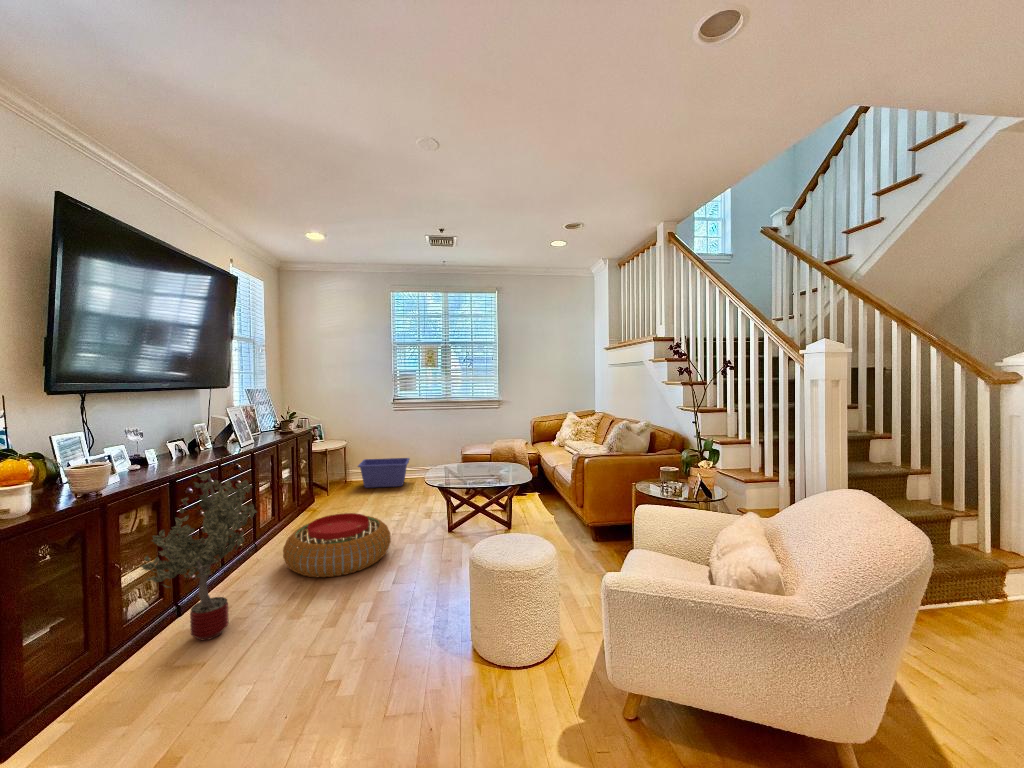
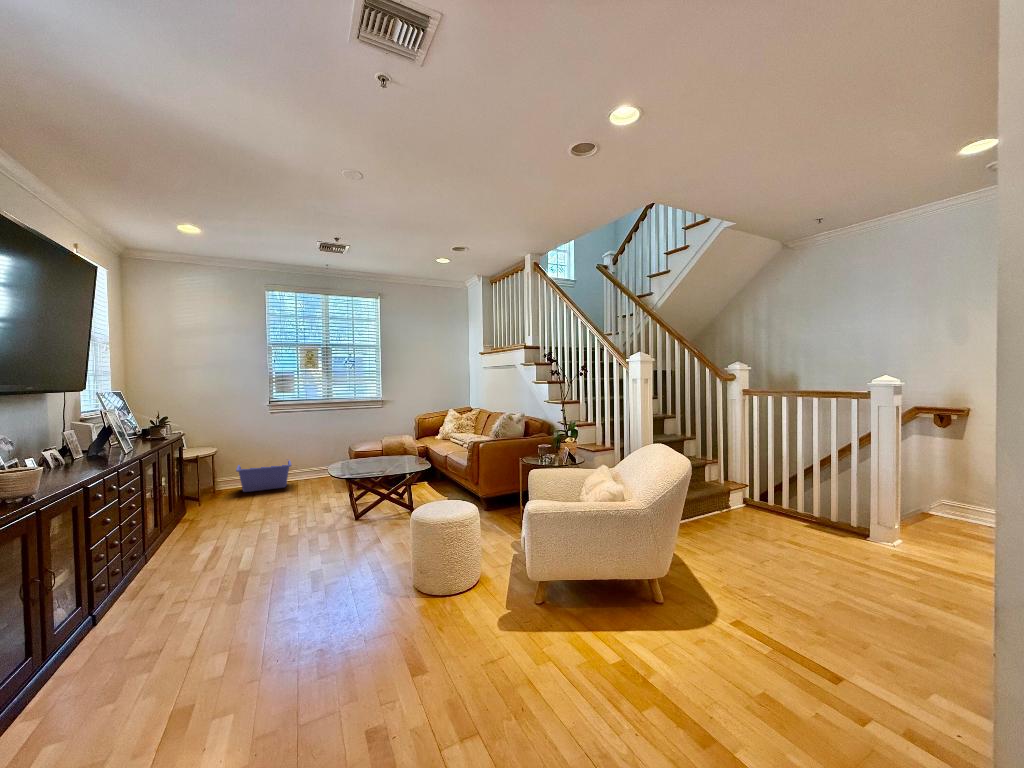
potted tree: present [140,473,257,640] -> none [91,469,196,628]
pouf: present [283,513,391,577] -> none [198,508,309,568]

